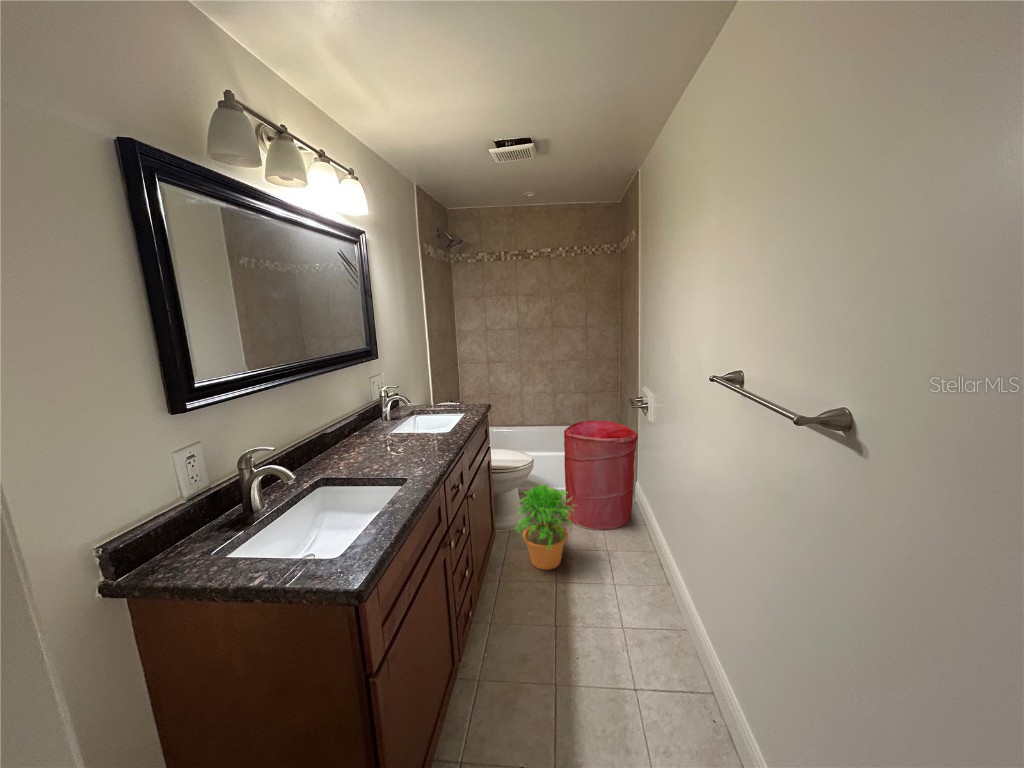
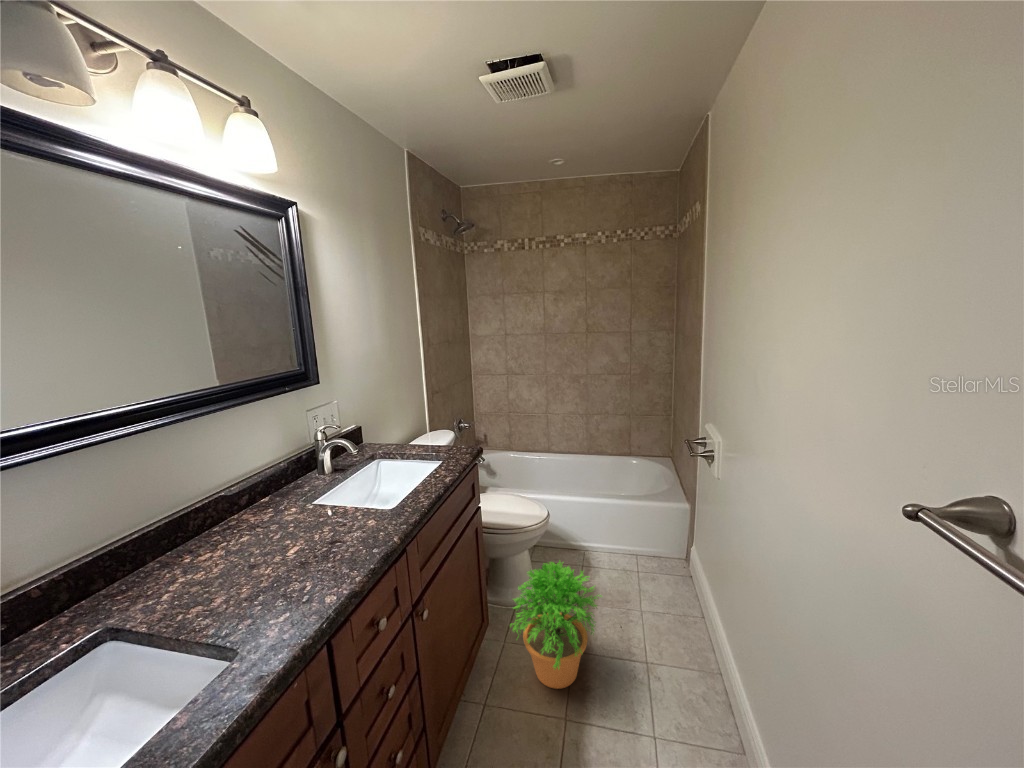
laundry hamper: present [564,420,638,530] -> none [591,461,697,619]

